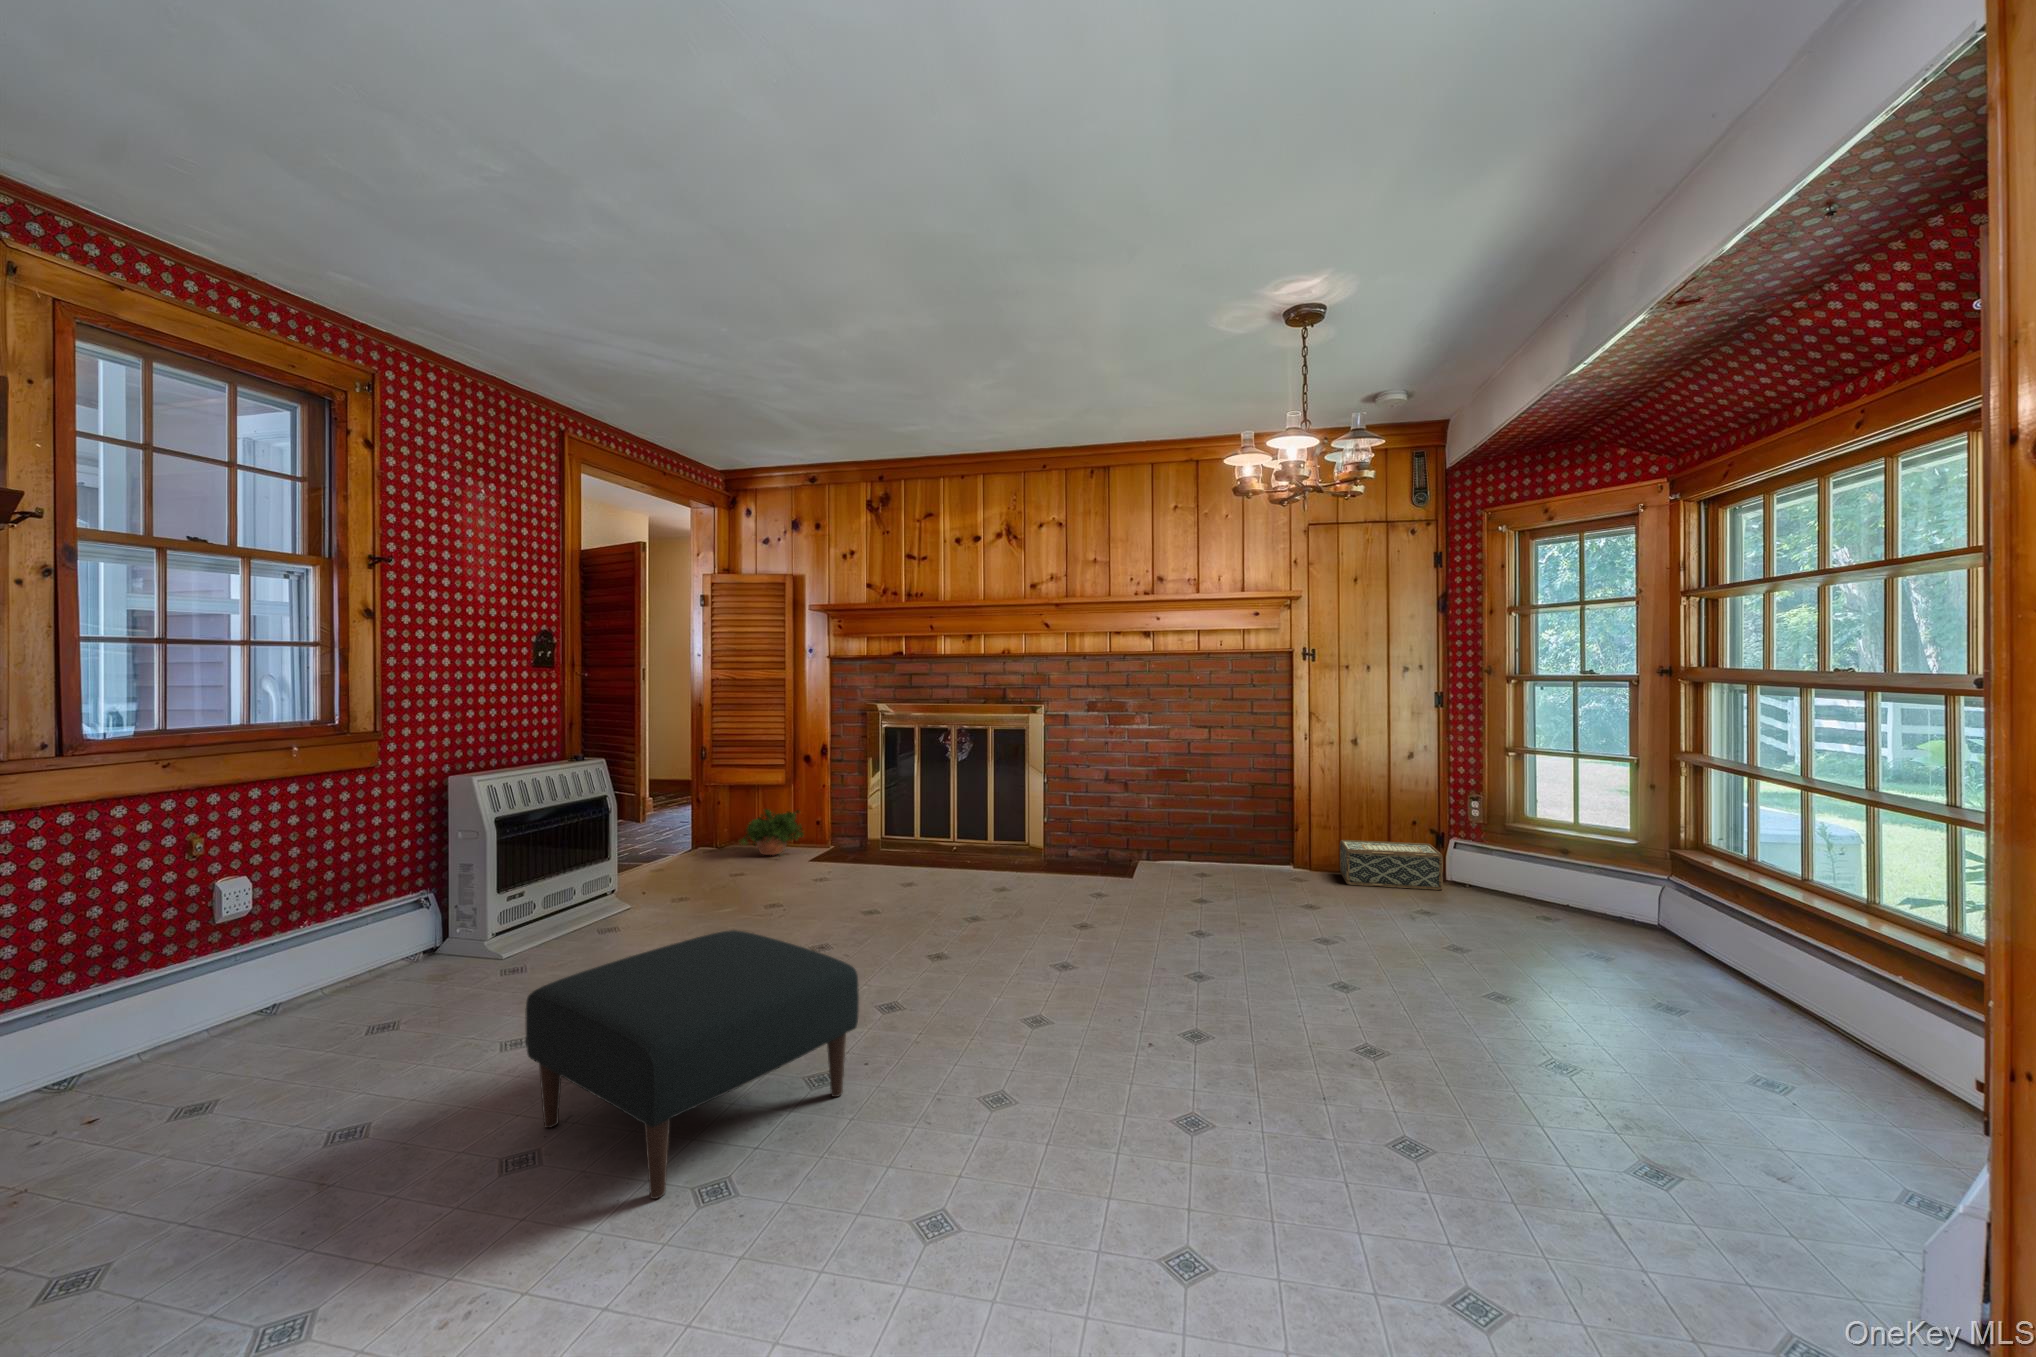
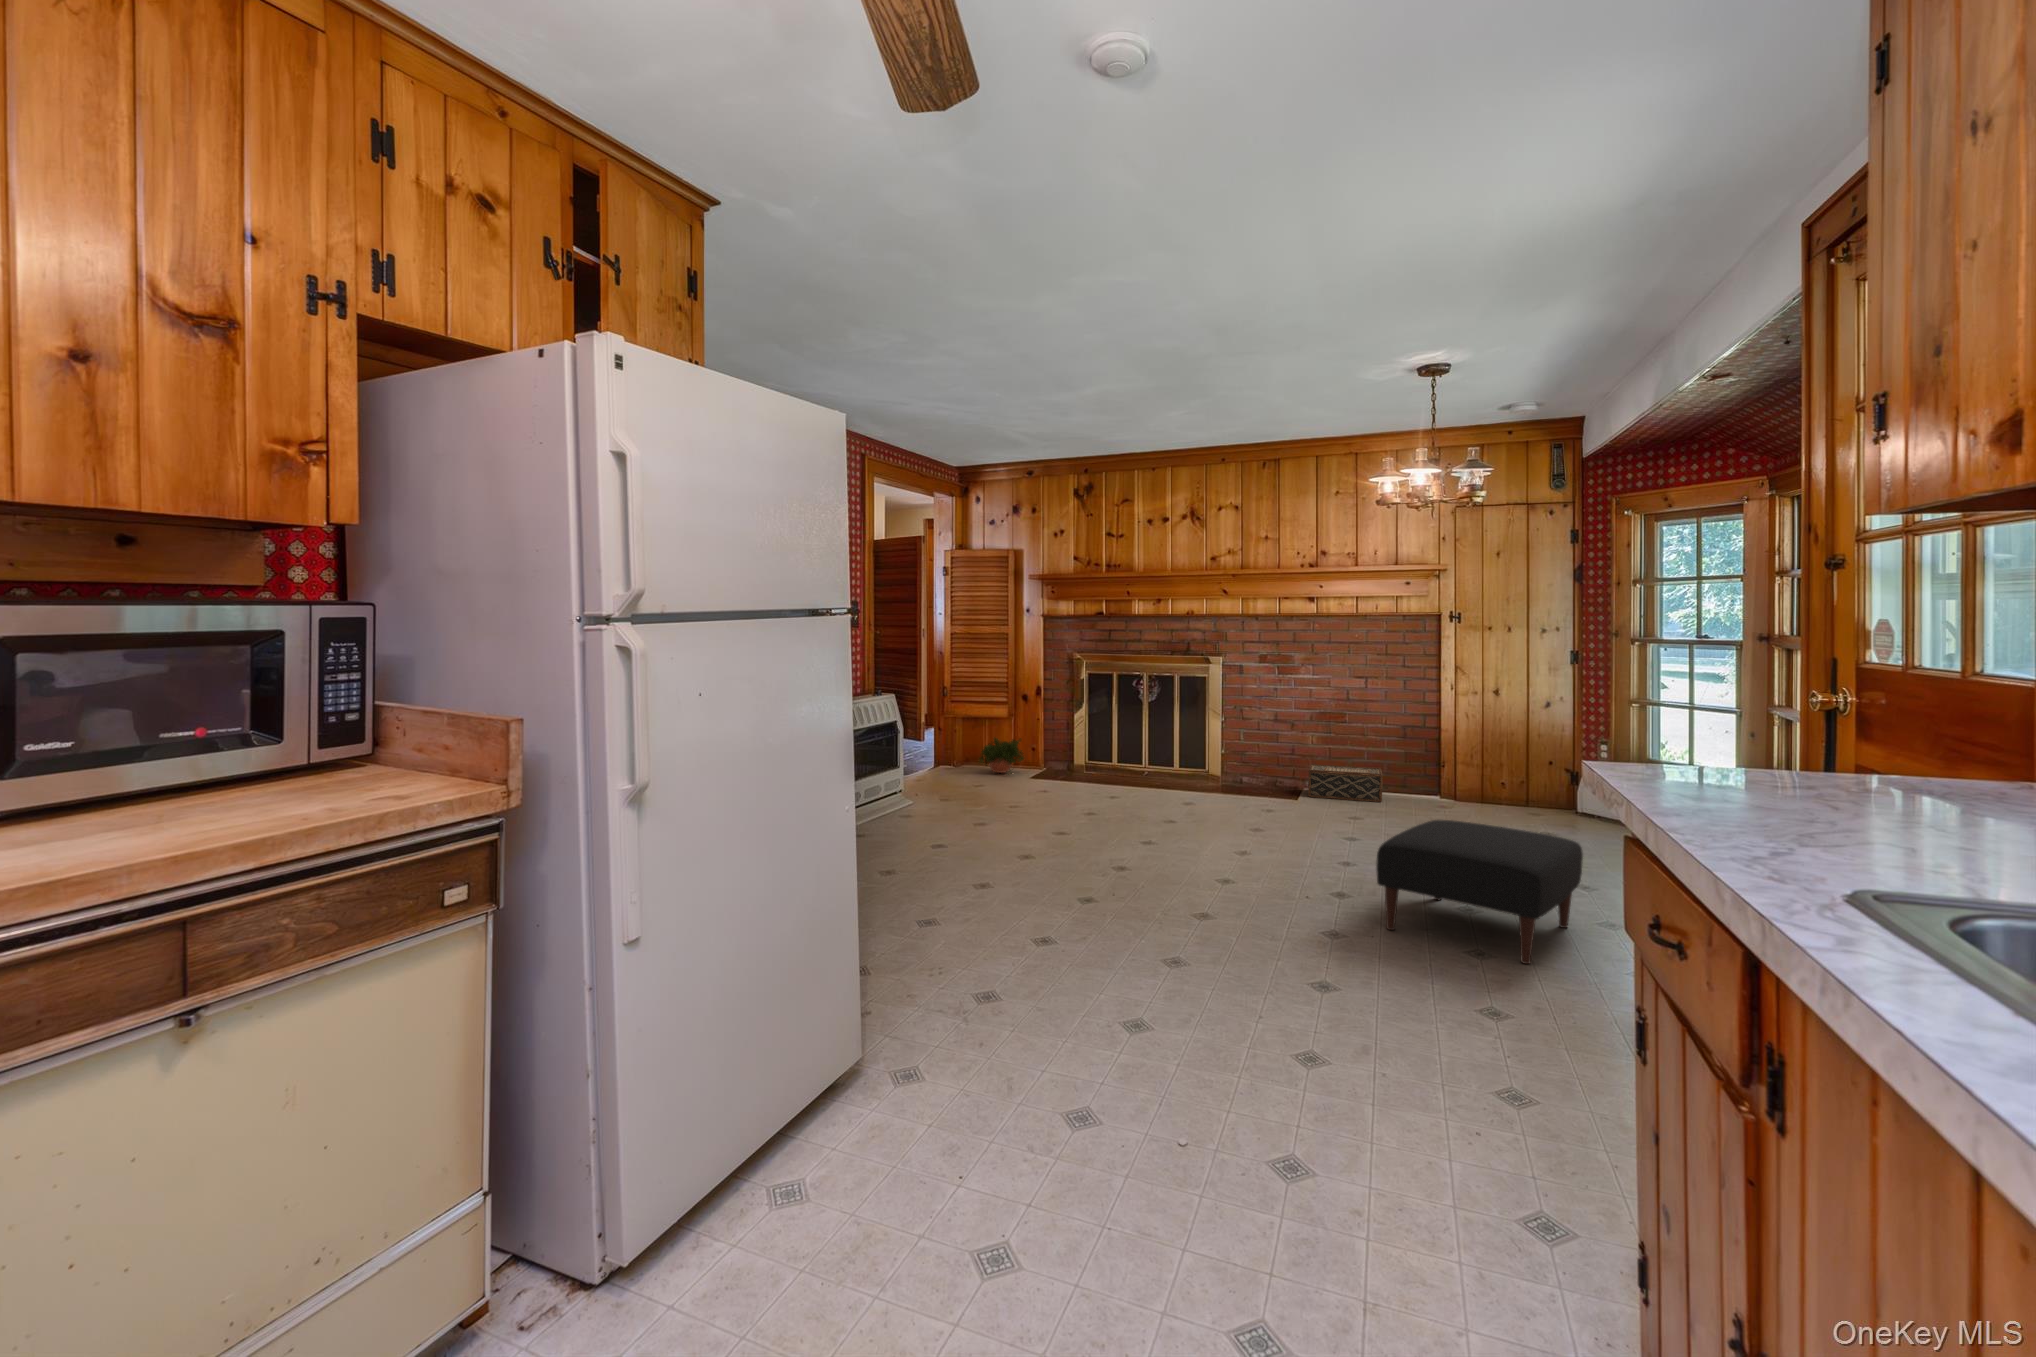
woven basket: present [1340,840,1443,890] -> present [1308,764,1383,802]
ottoman: present [525,930,859,1199] -> present [1376,820,1583,964]

